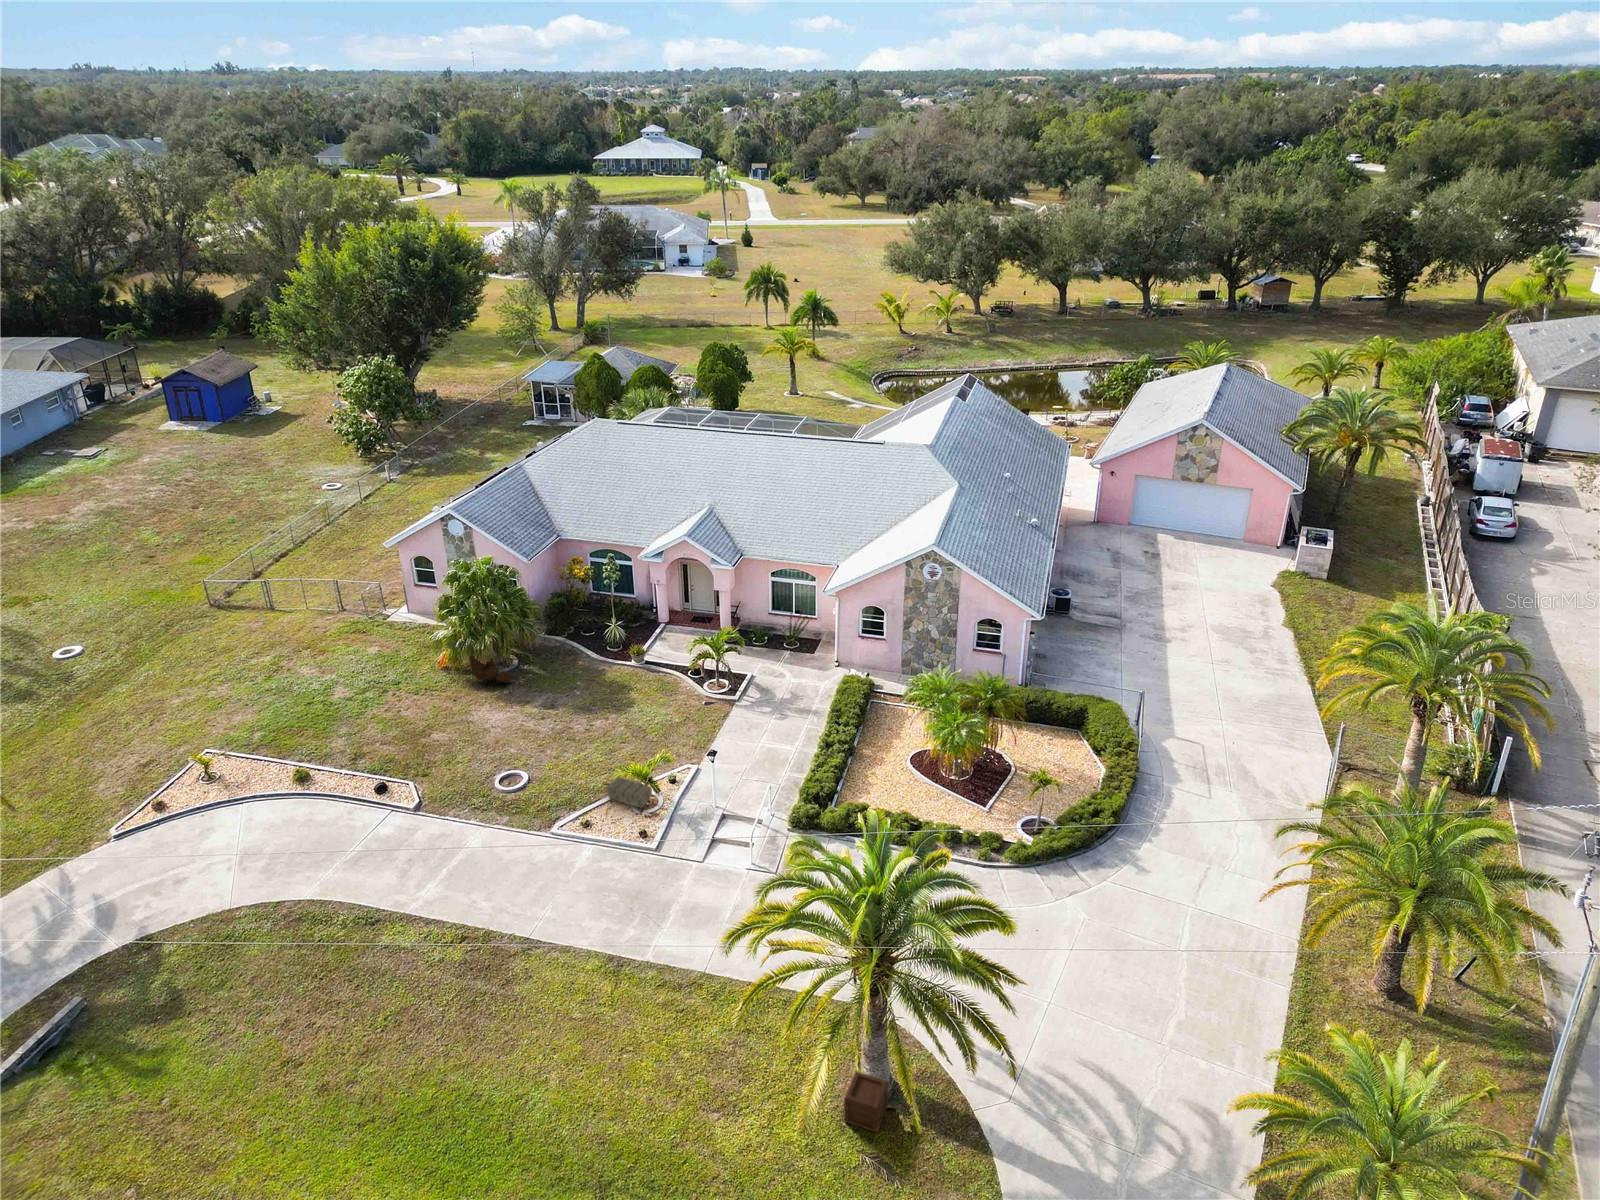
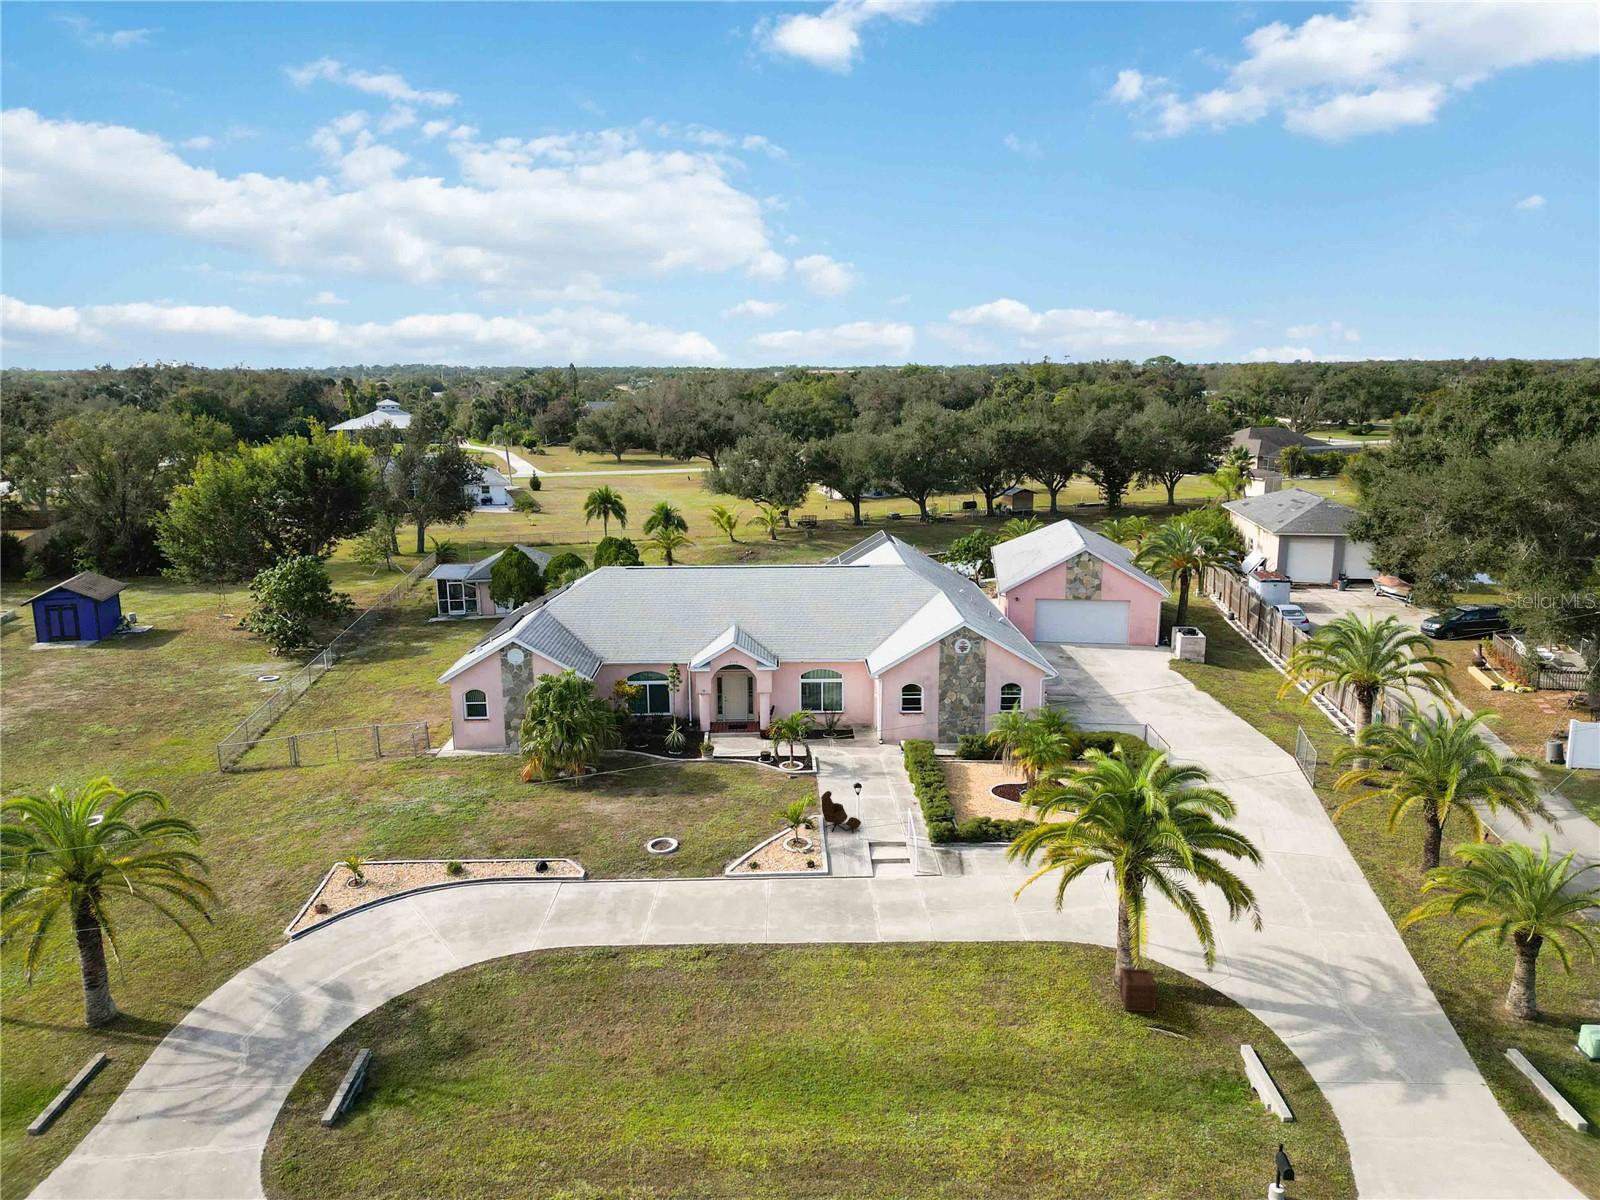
lounge chair: present [469,655,512,688] -> present [821,791,861,833]
bench: present [607,777,652,811] -> none [760,827,799,853]

